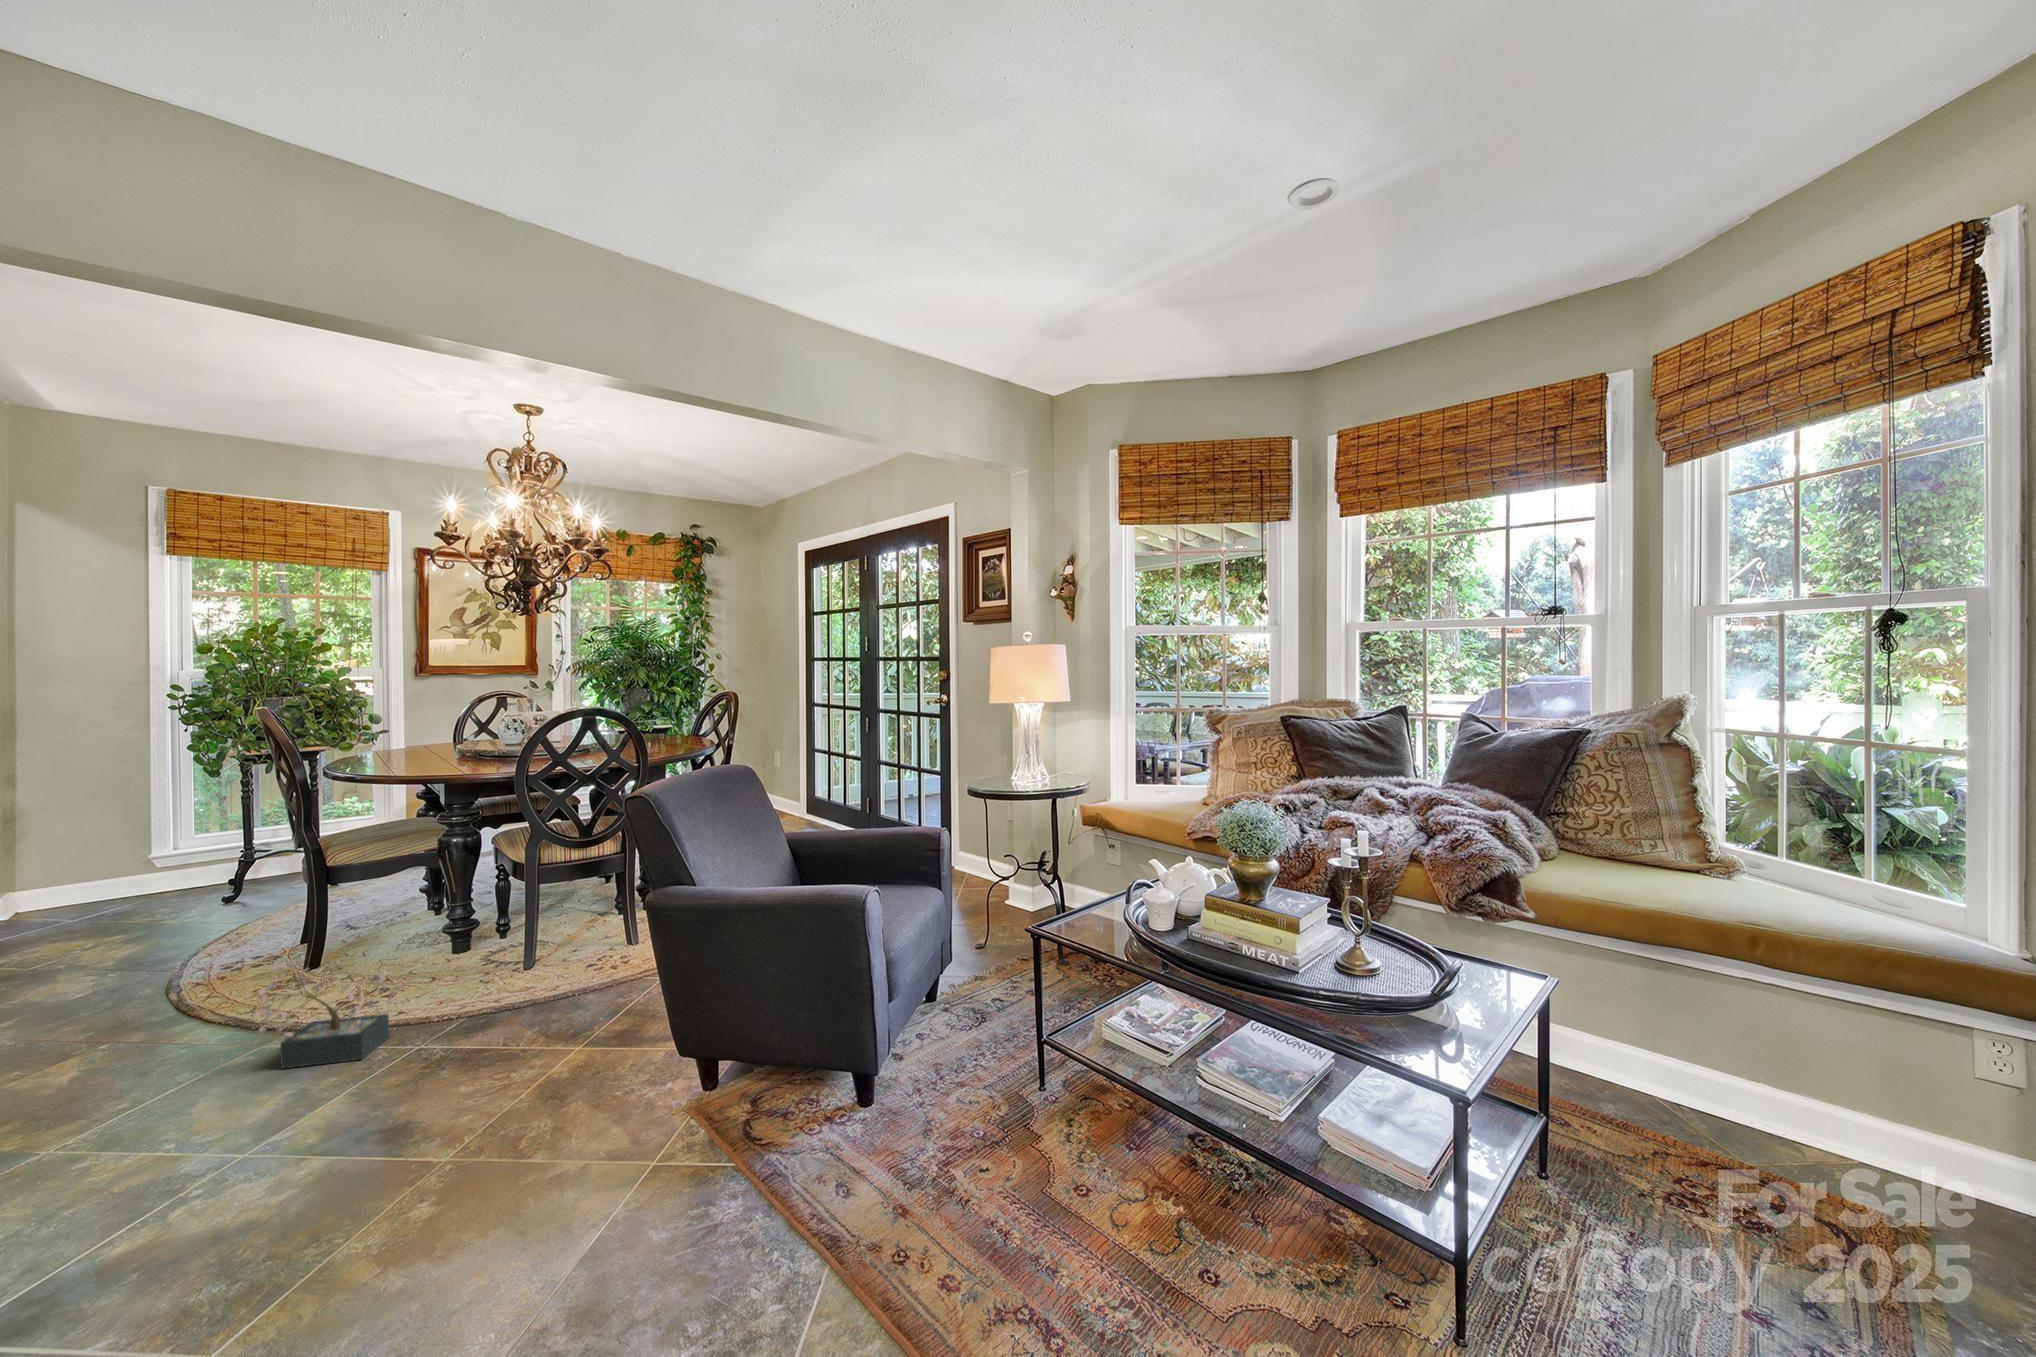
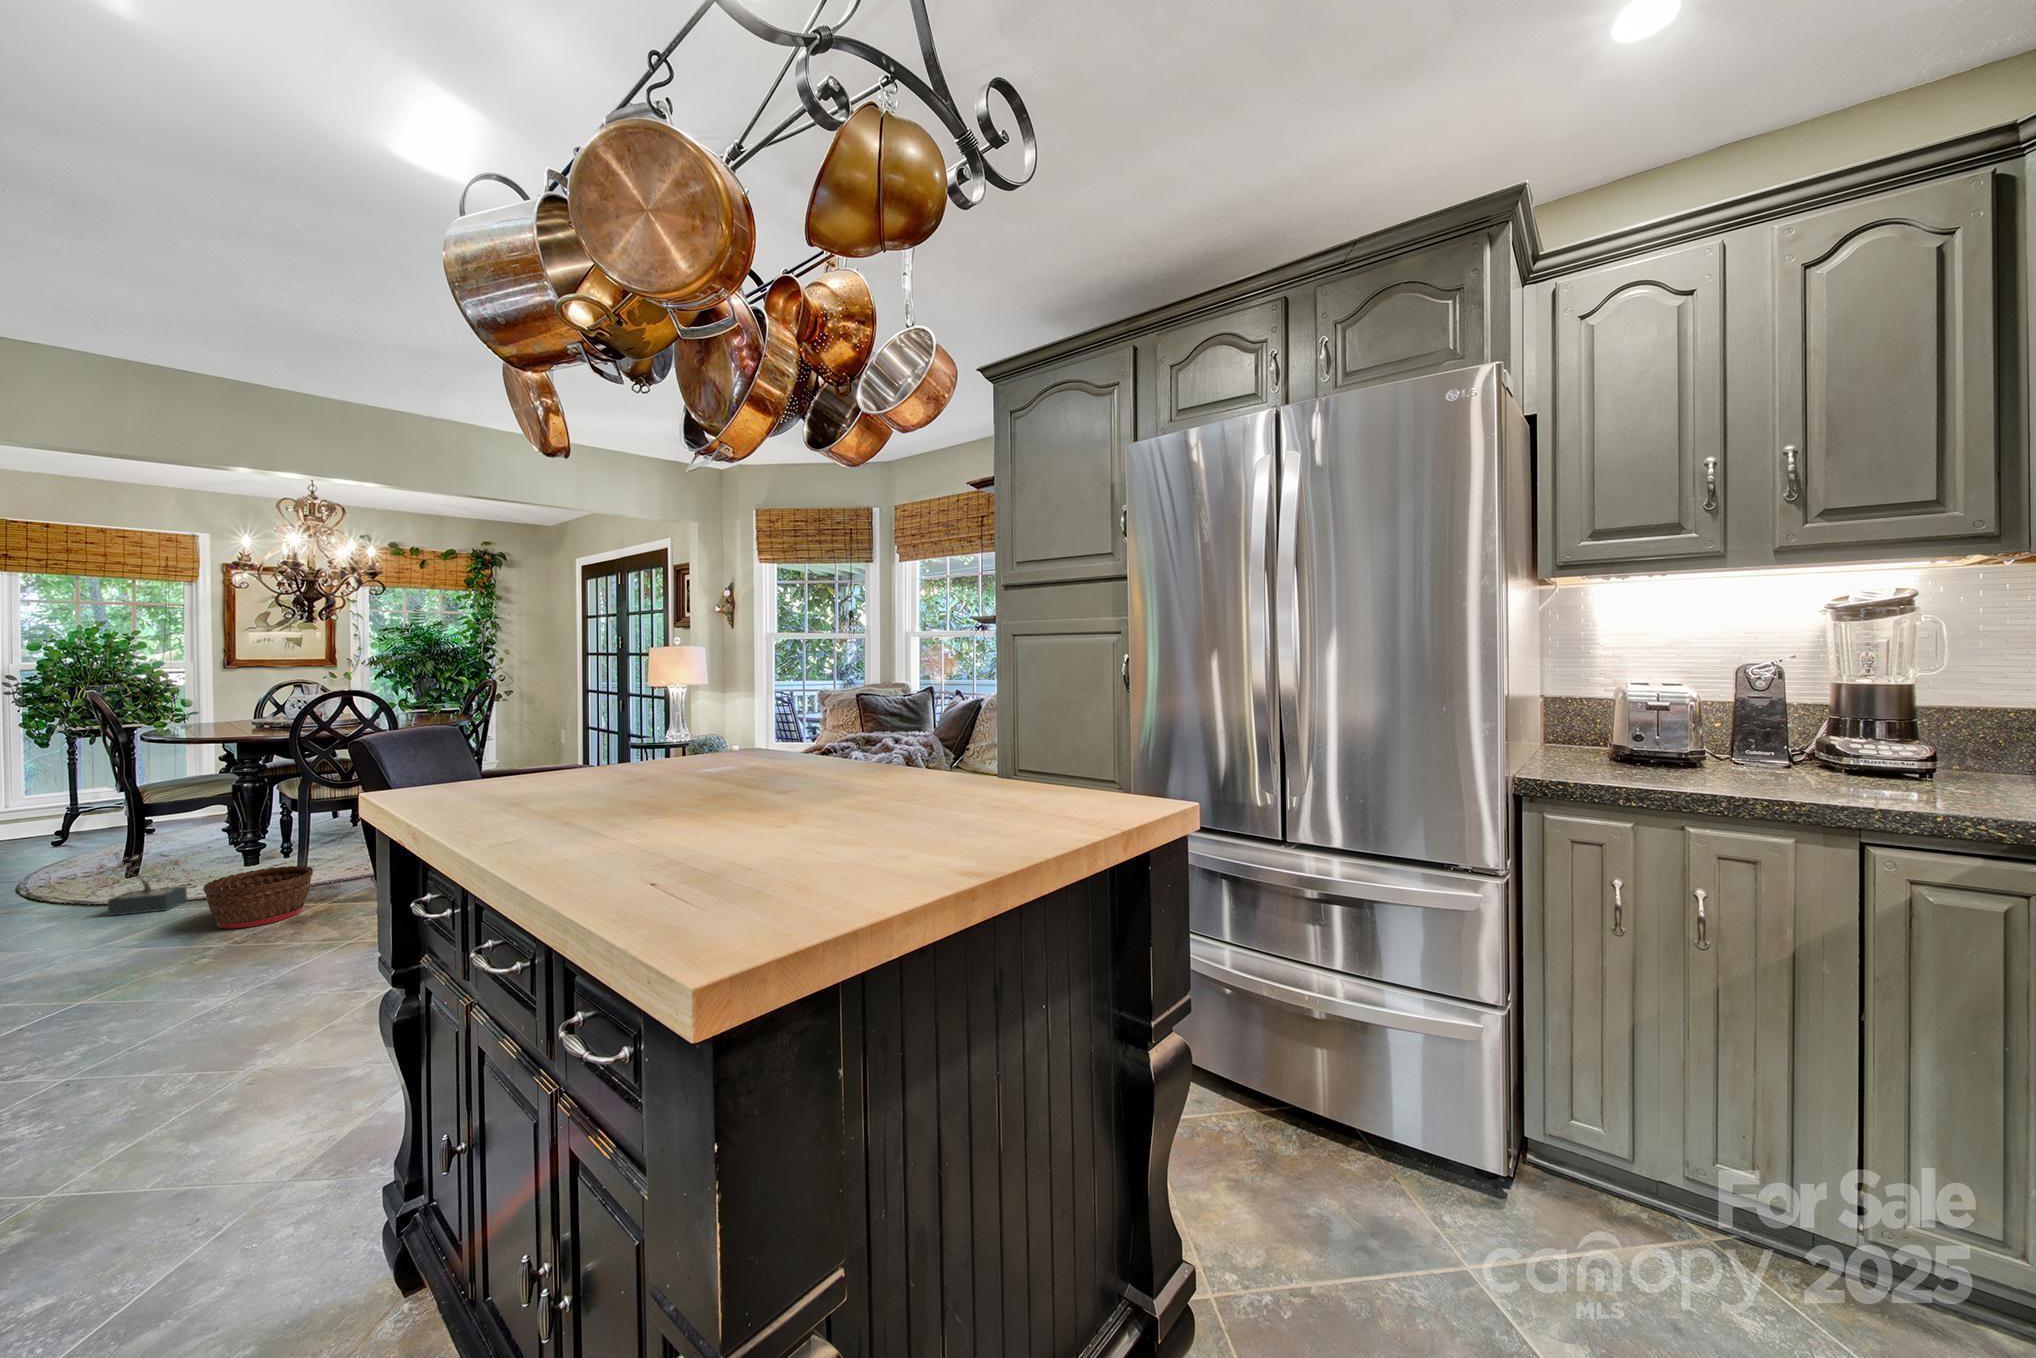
basket: none [422,993,577,1119] -> present [203,866,313,928]

